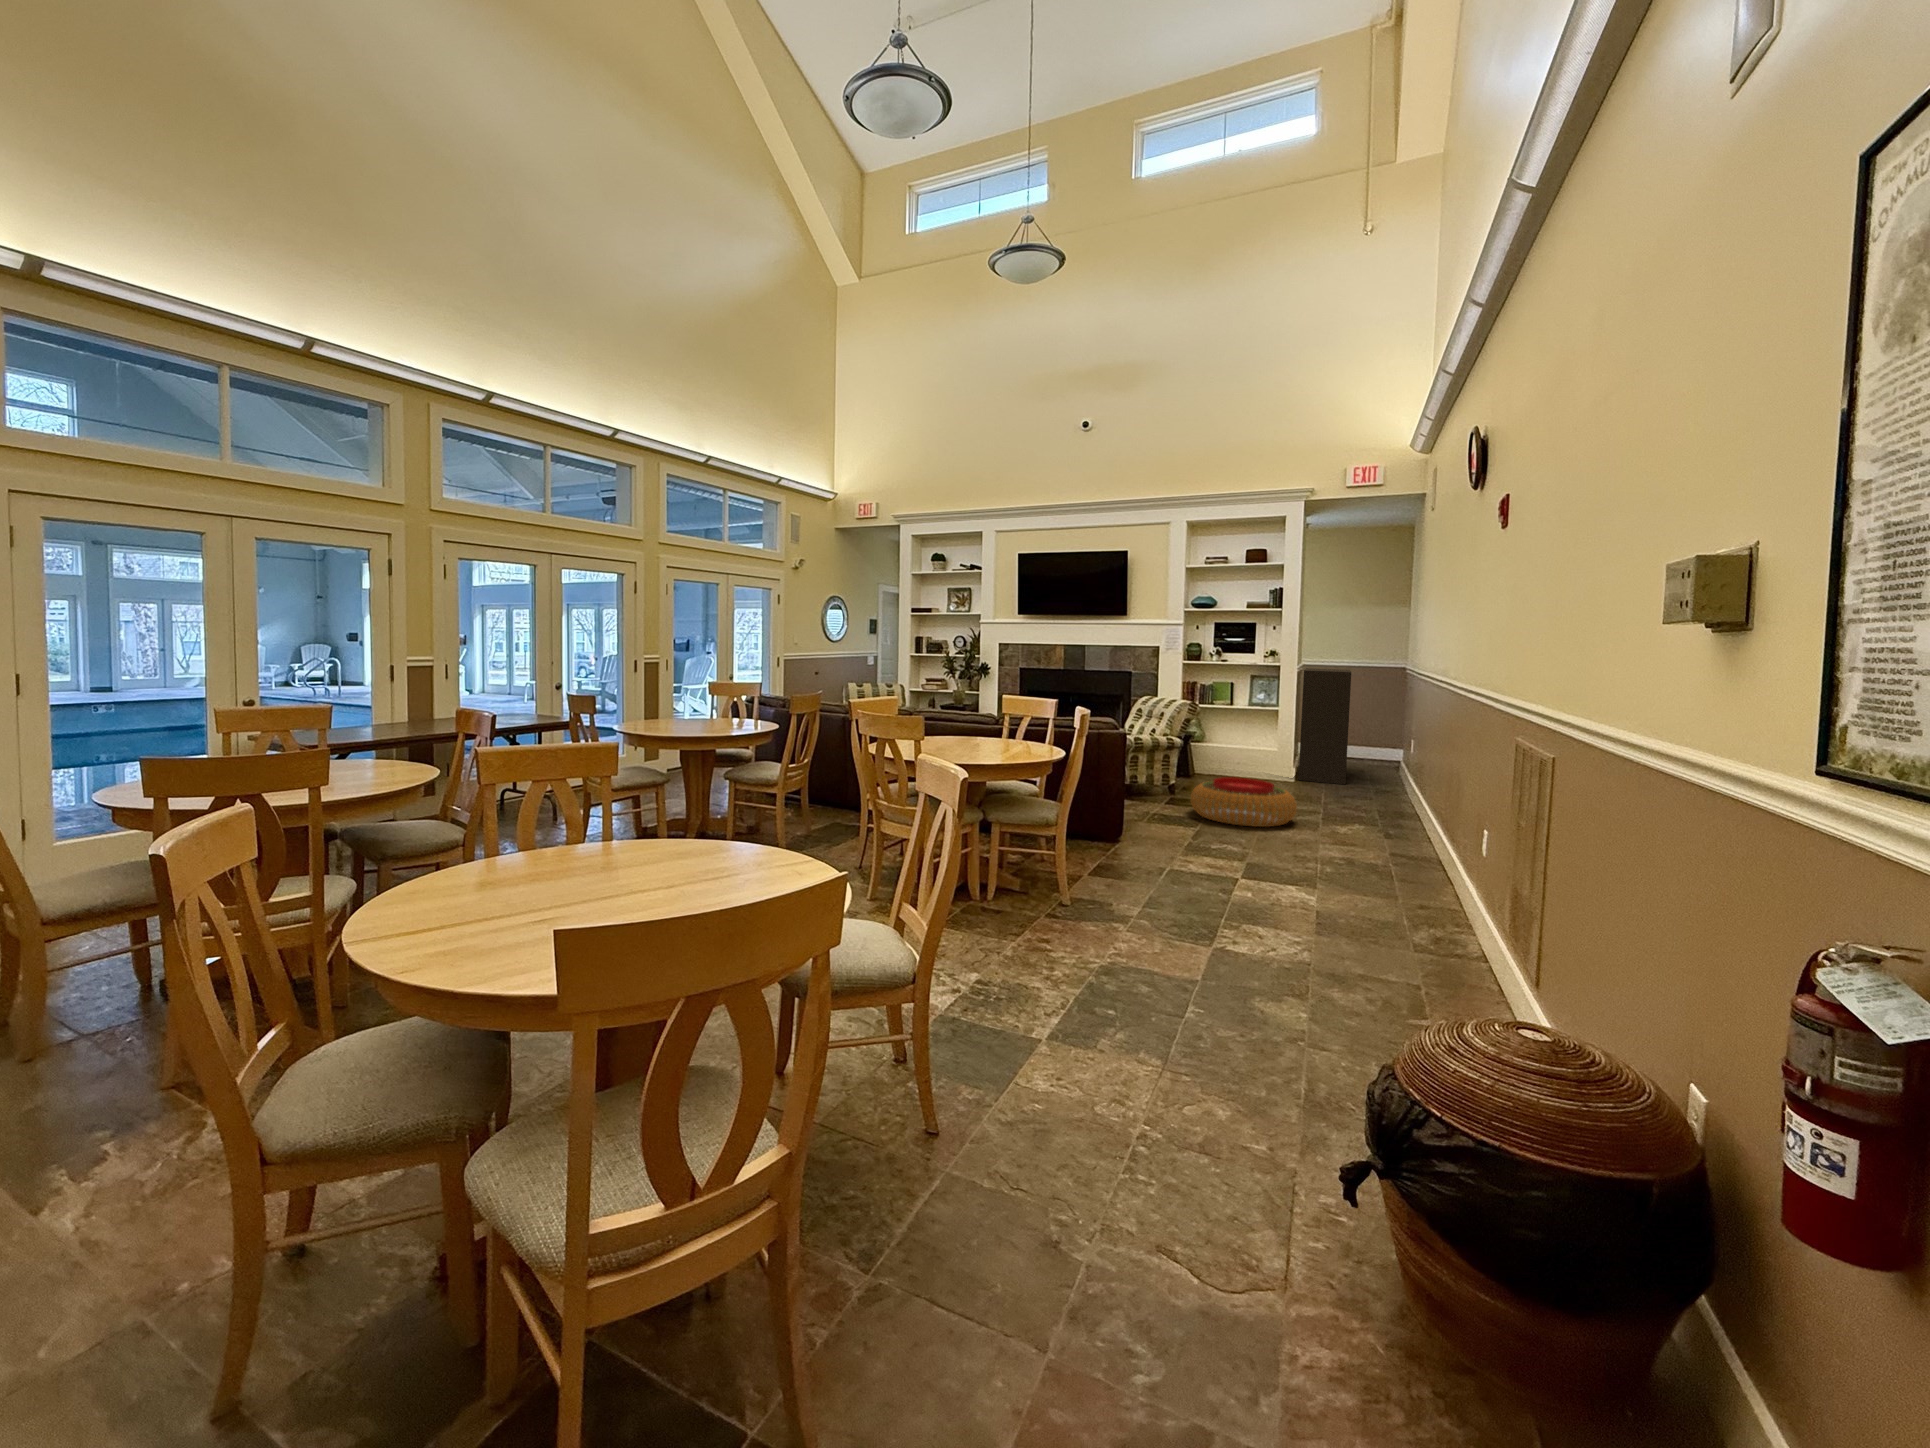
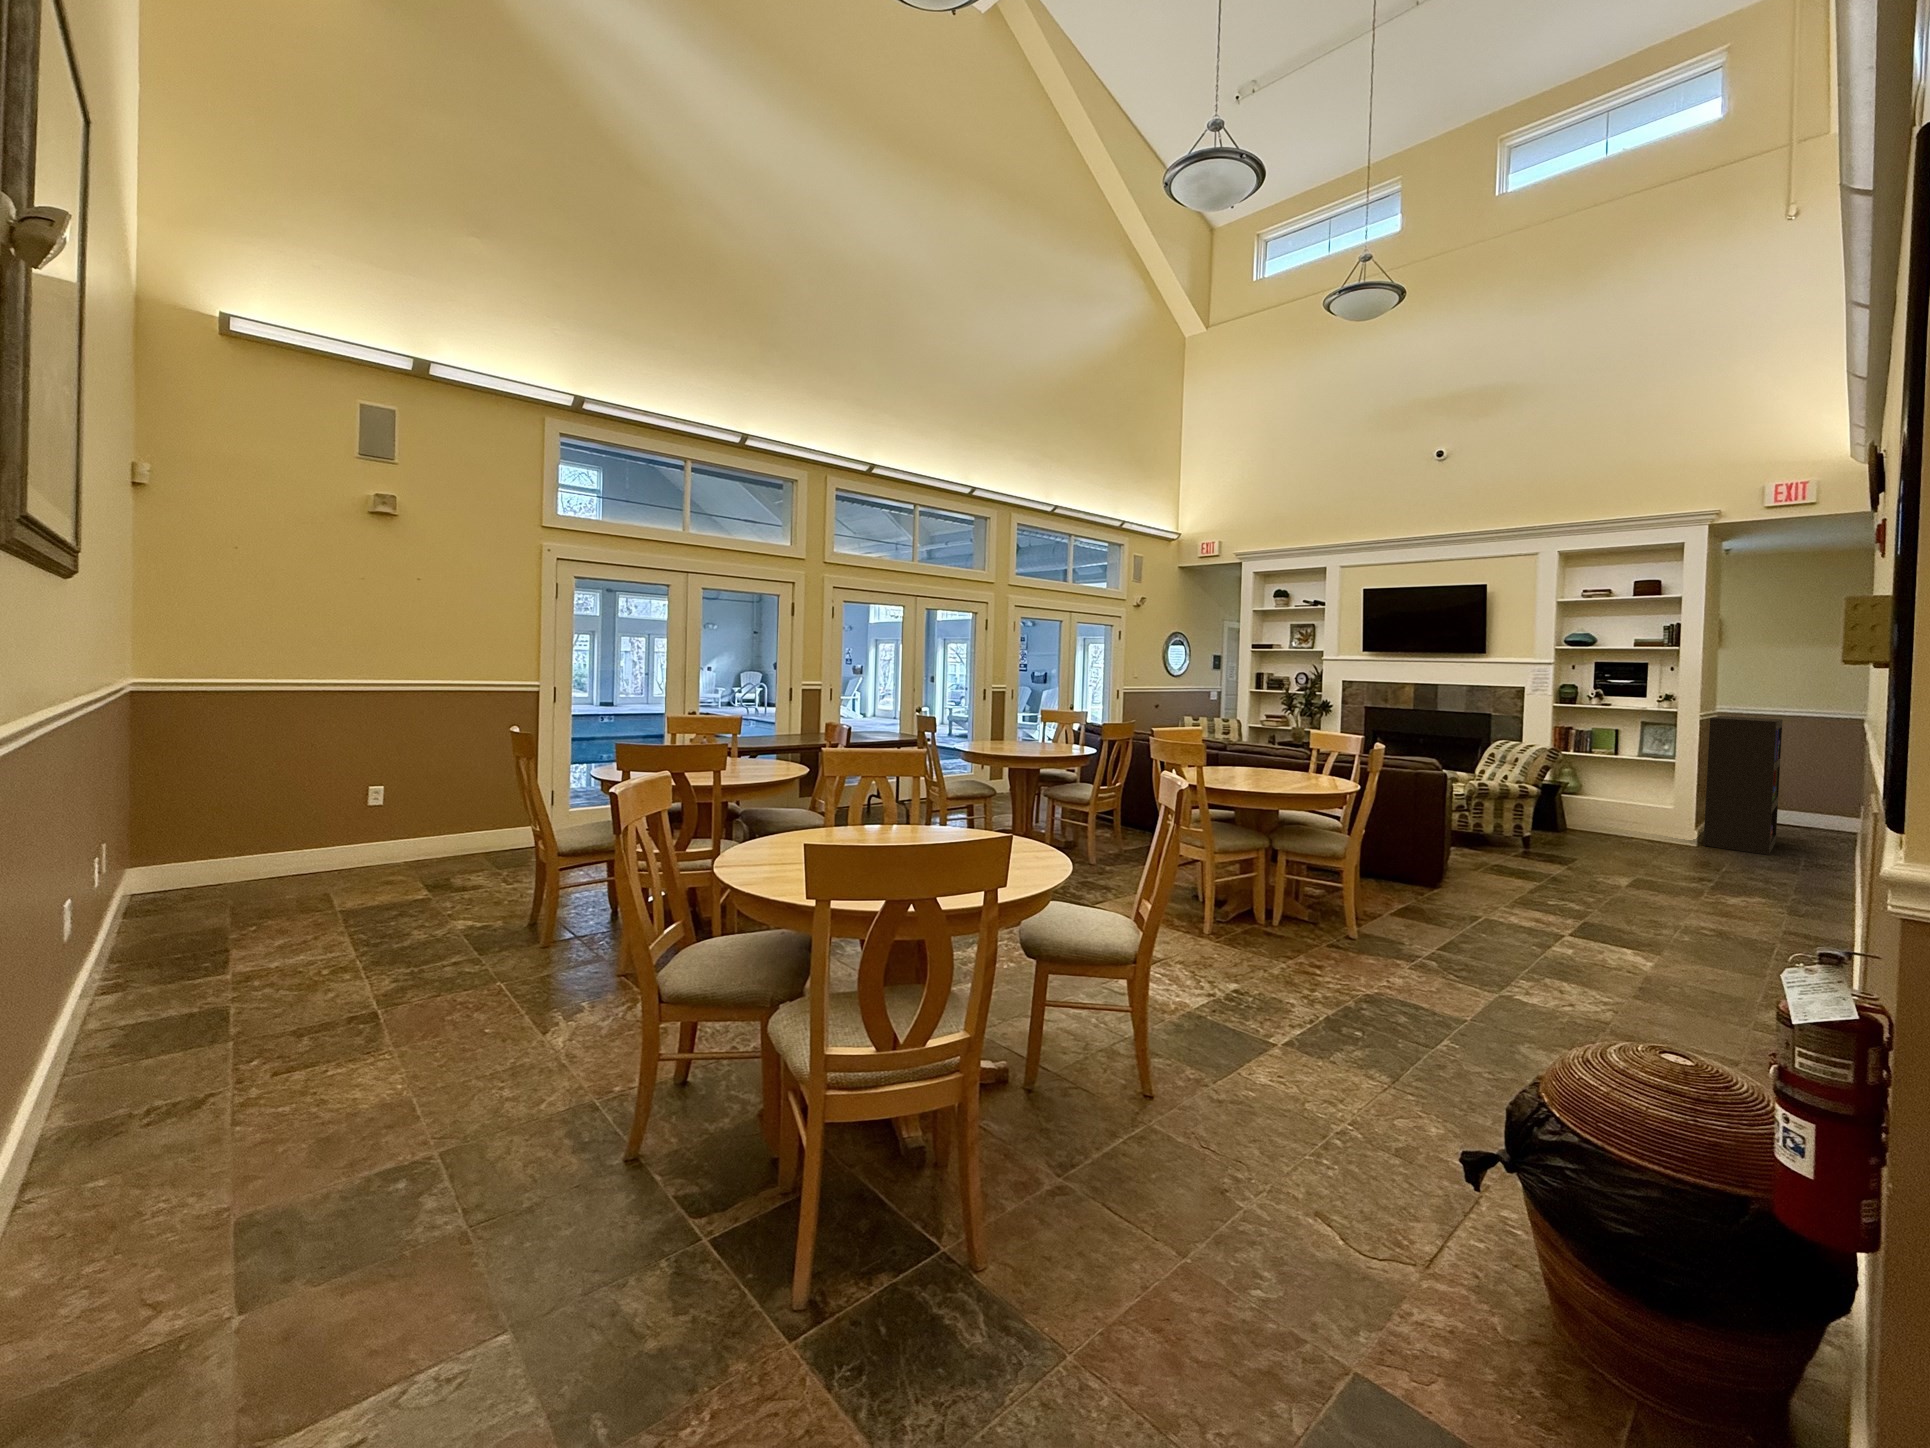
pouf: present [1190,777,1297,827] -> none [1539,832,1674,890]

